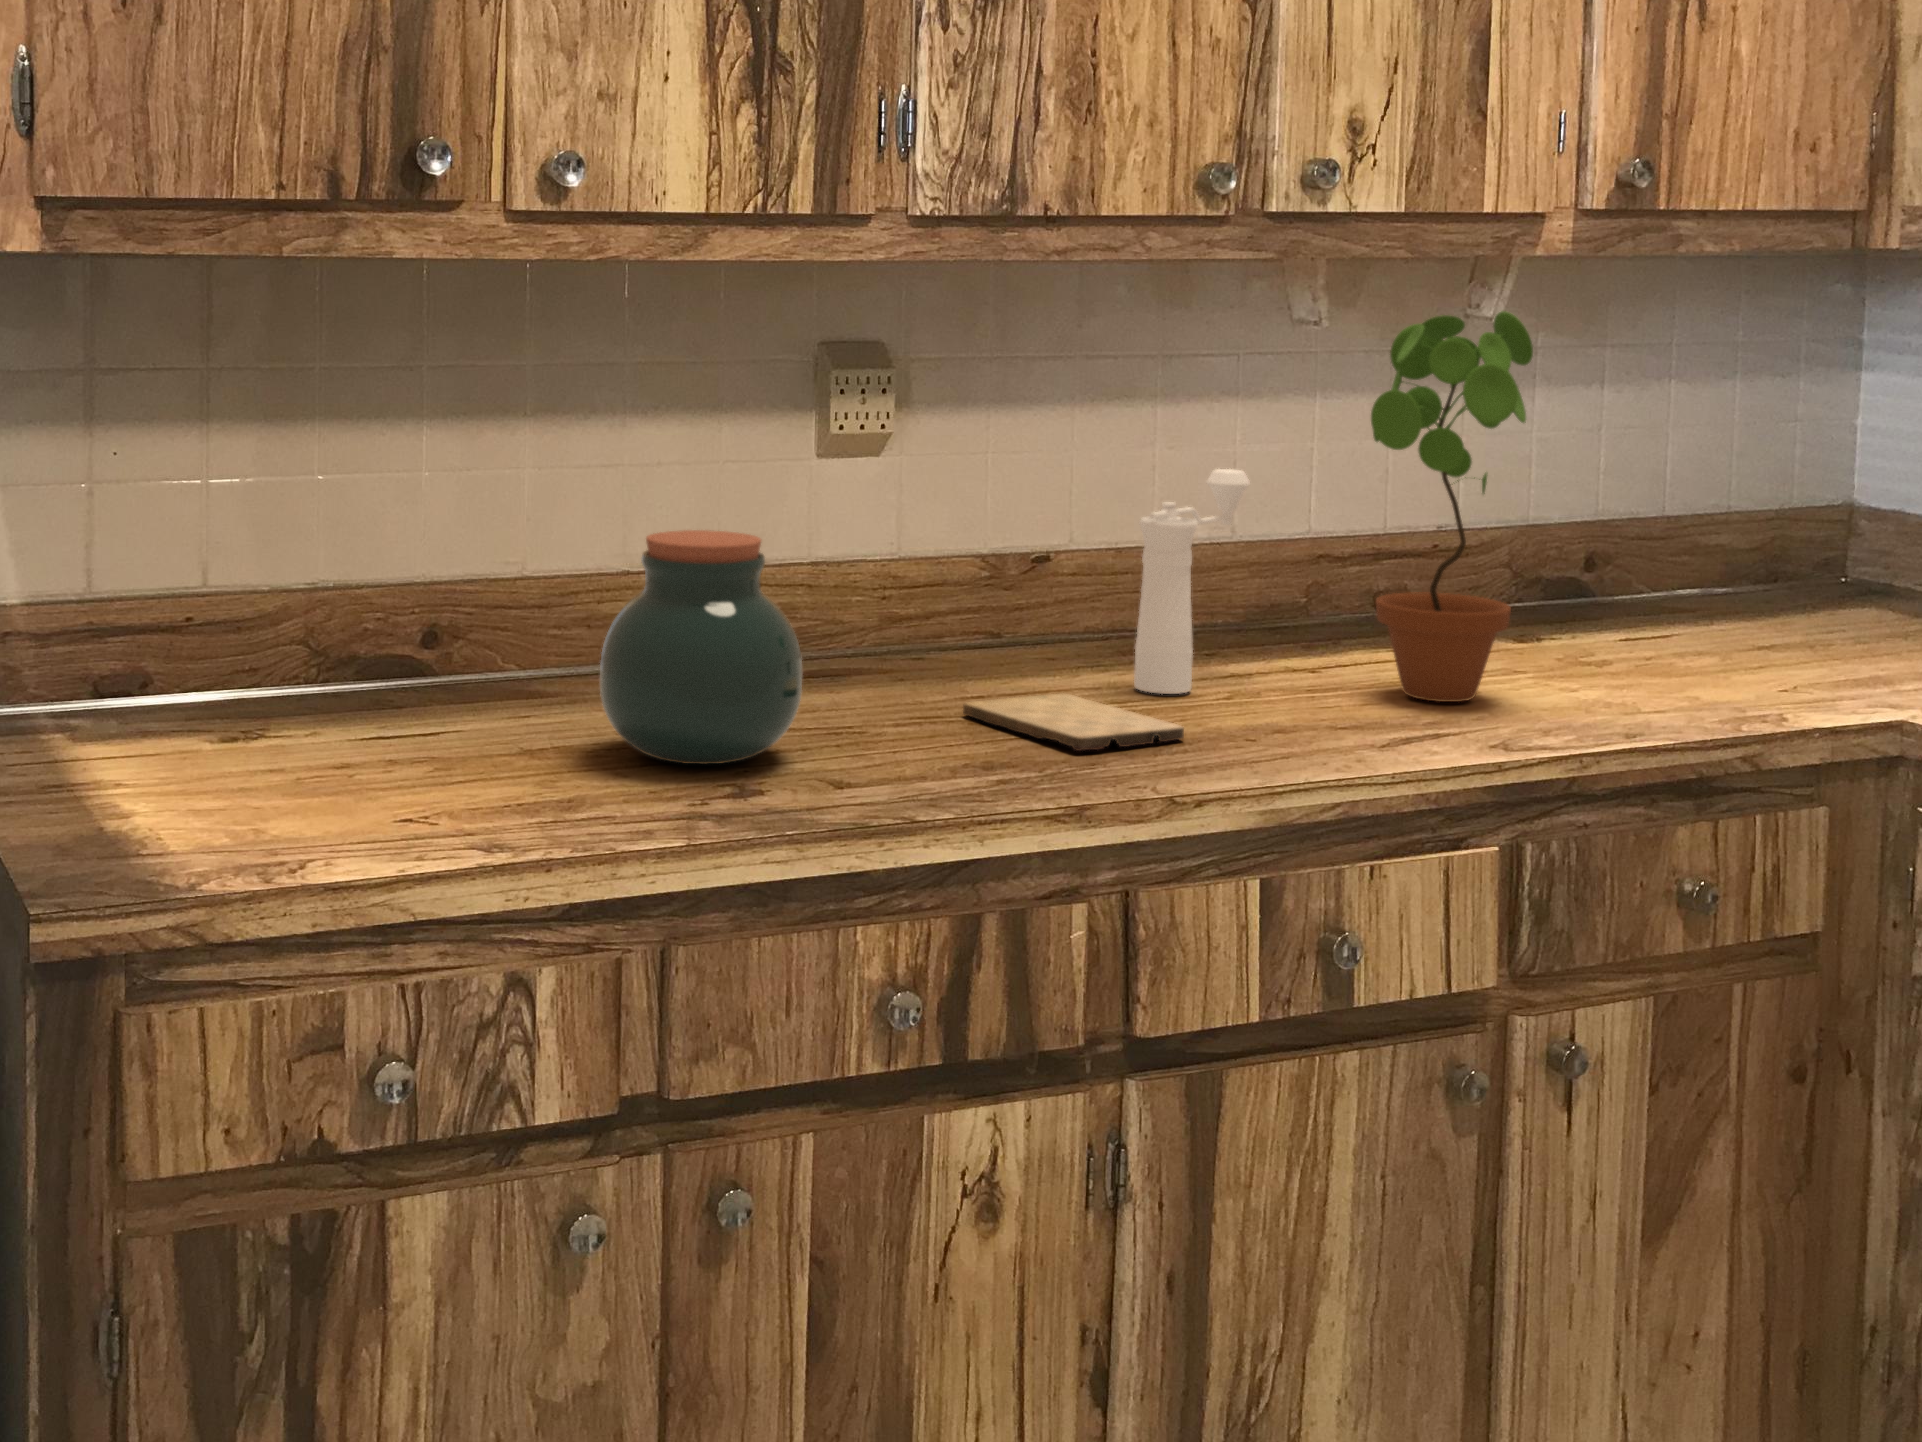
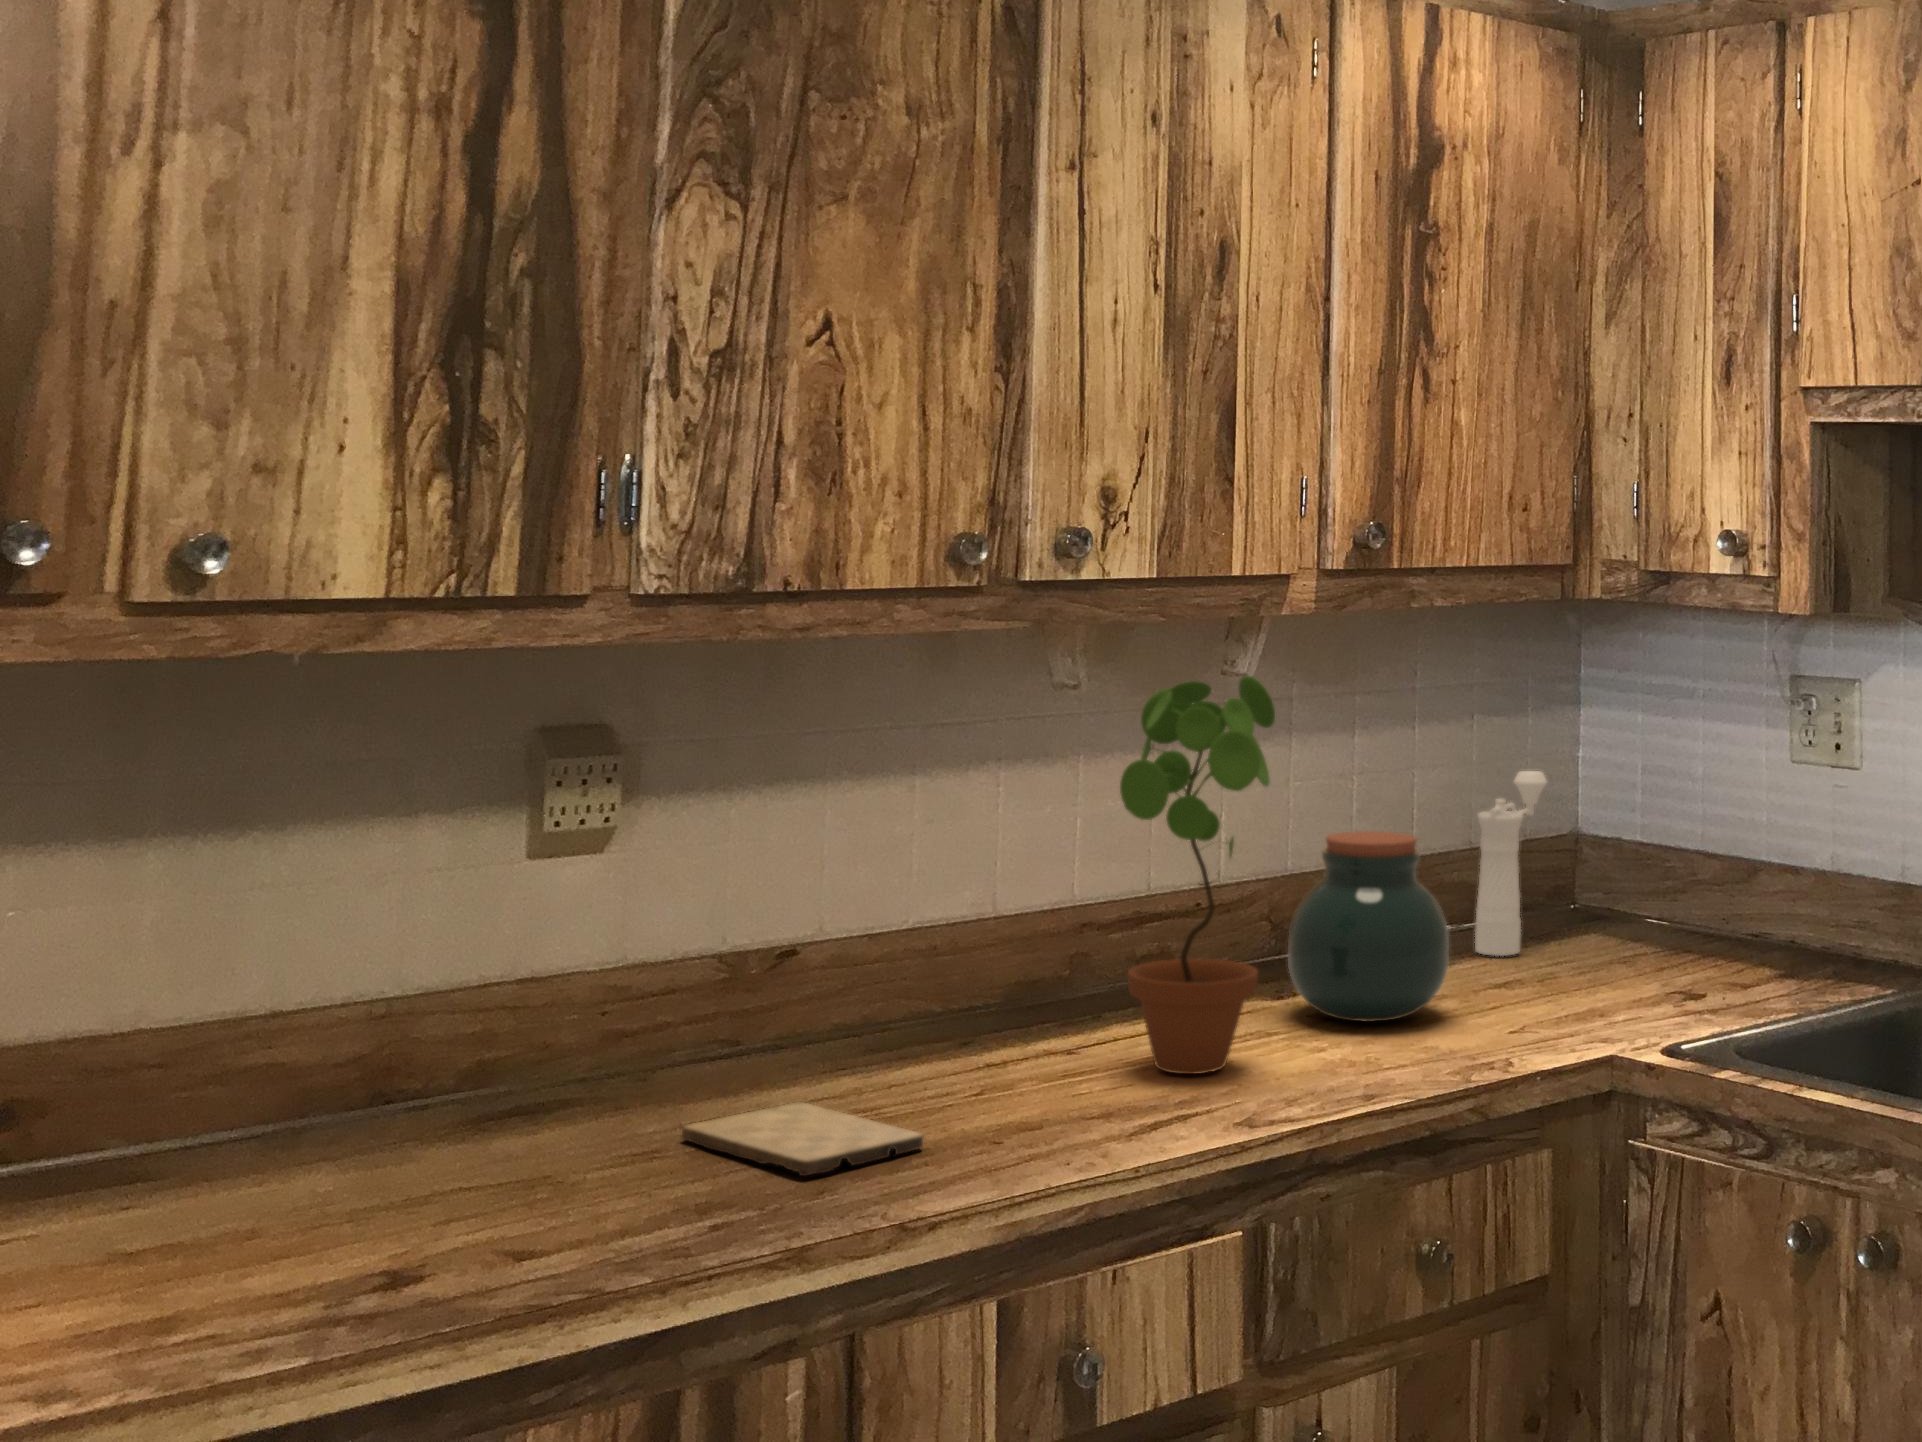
pepper mill: present [1134,469,1250,694] -> present [1475,771,1547,956]
jar: present [600,530,802,764] -> present [1288,831,1449,1022]

